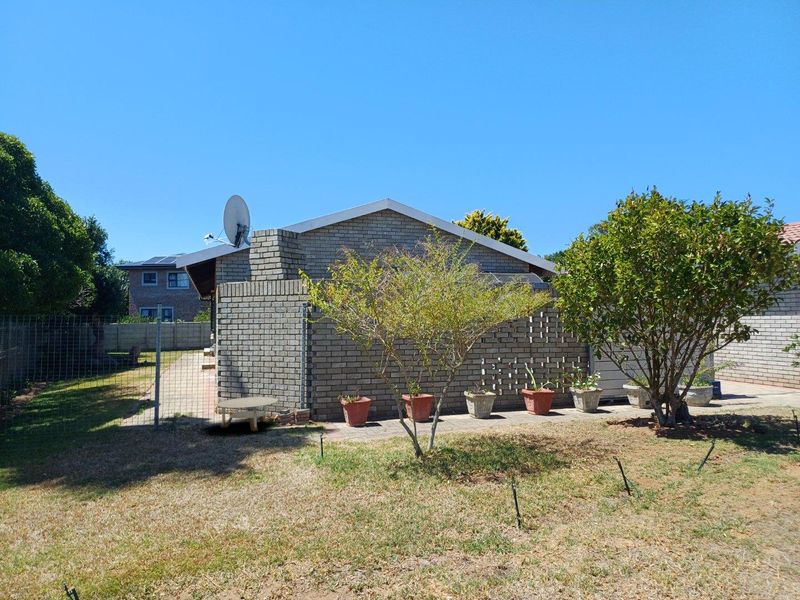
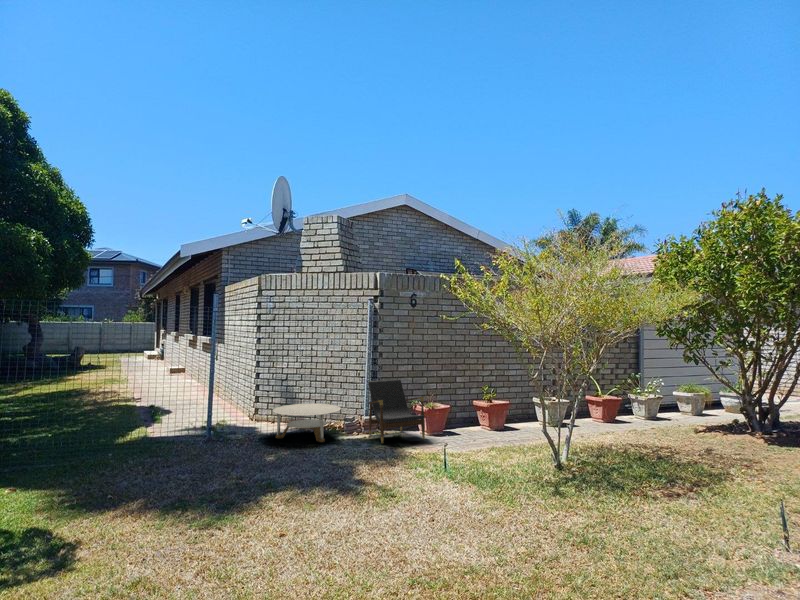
lounge chair: none [300,375,347,433] -> present [368,379,425,443]

